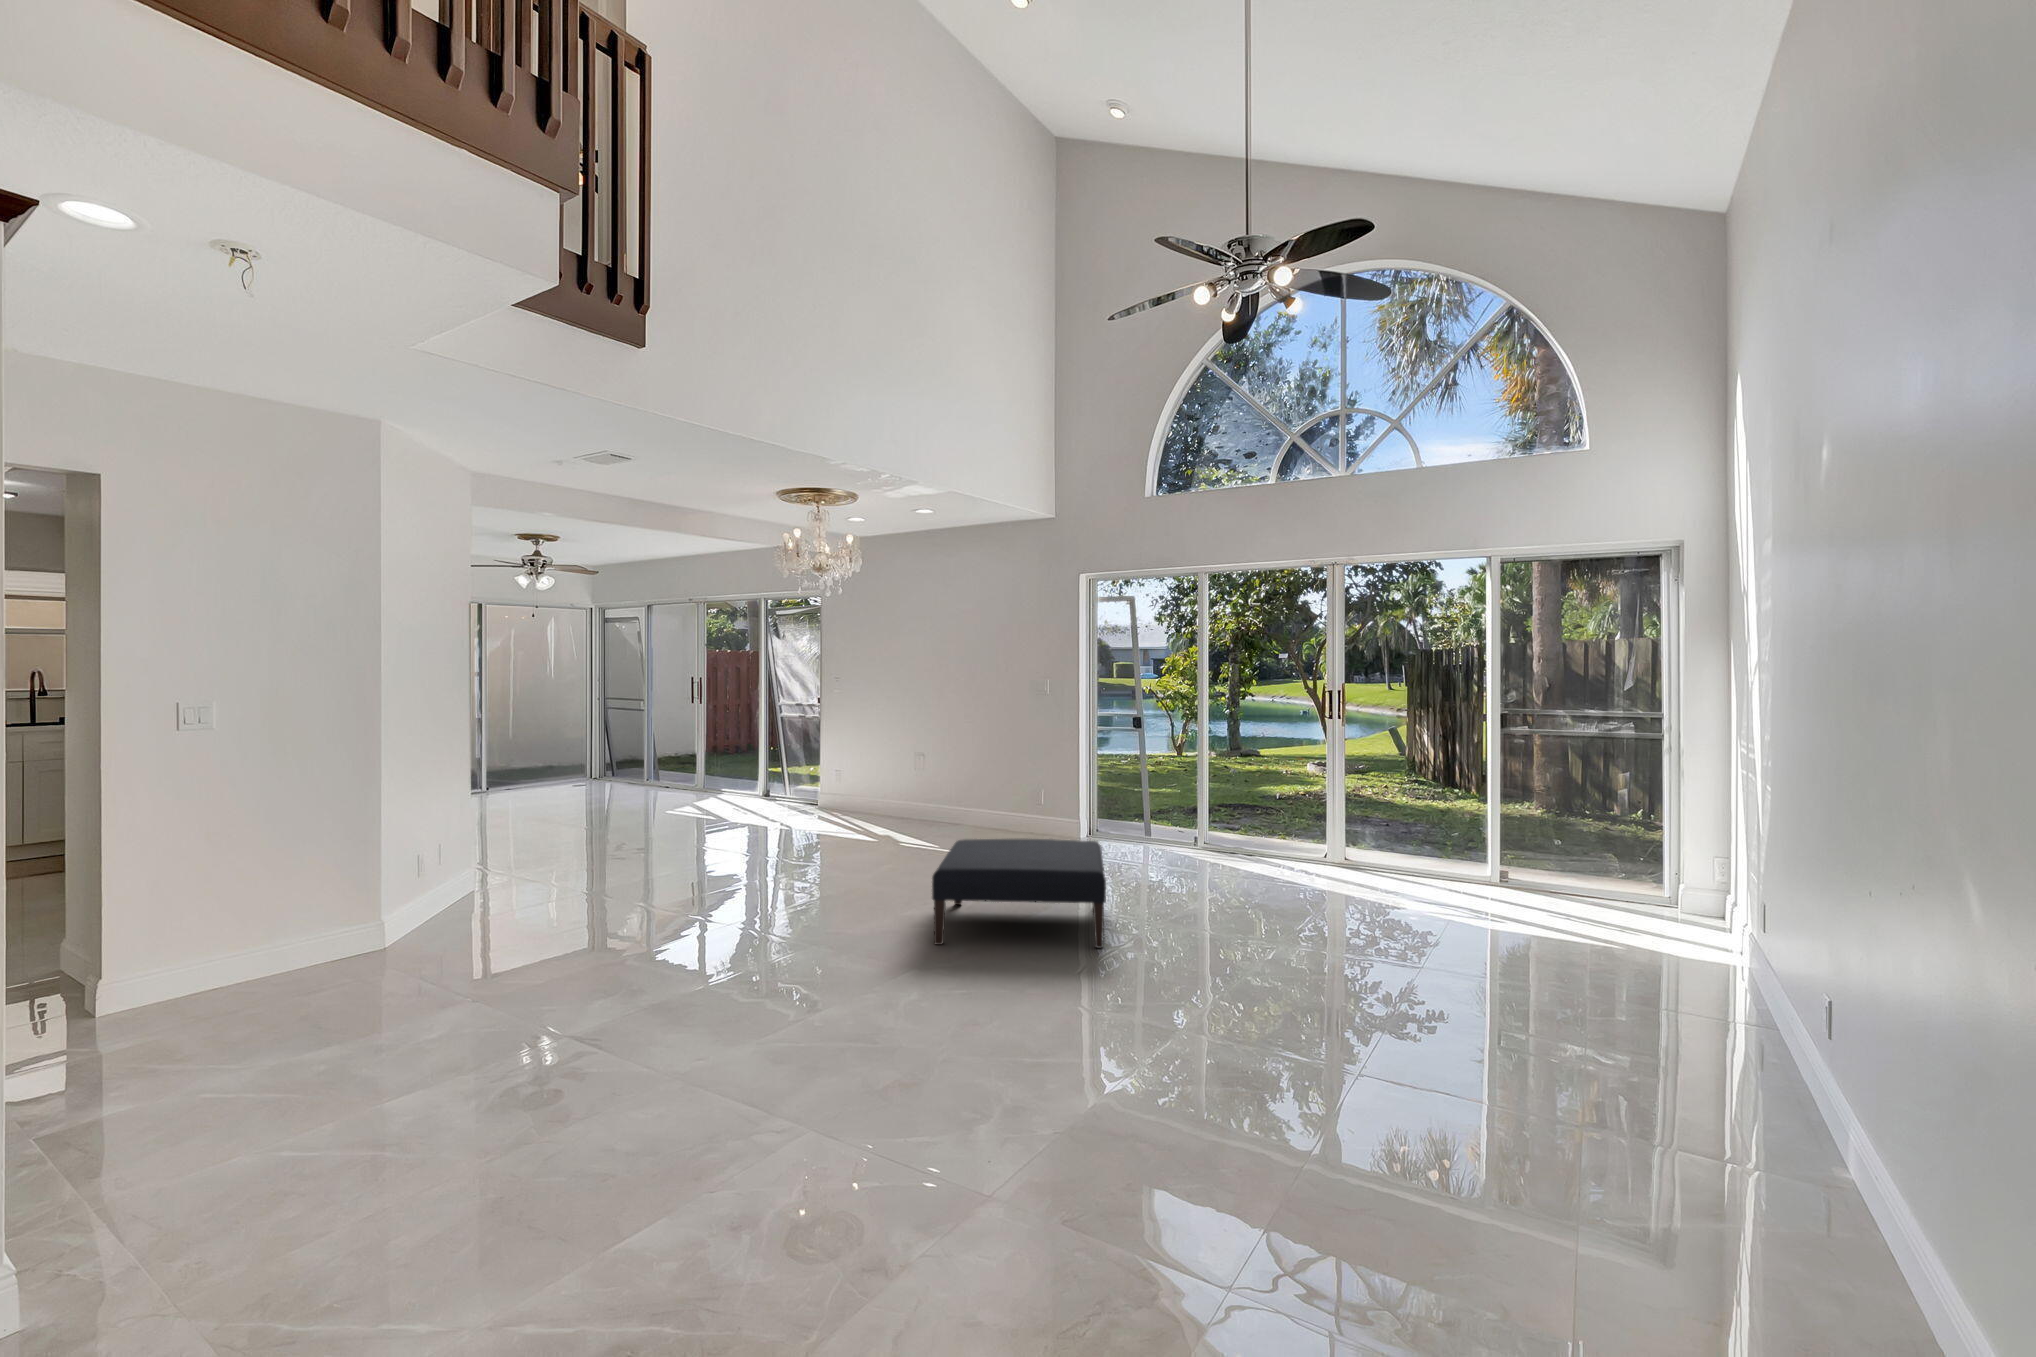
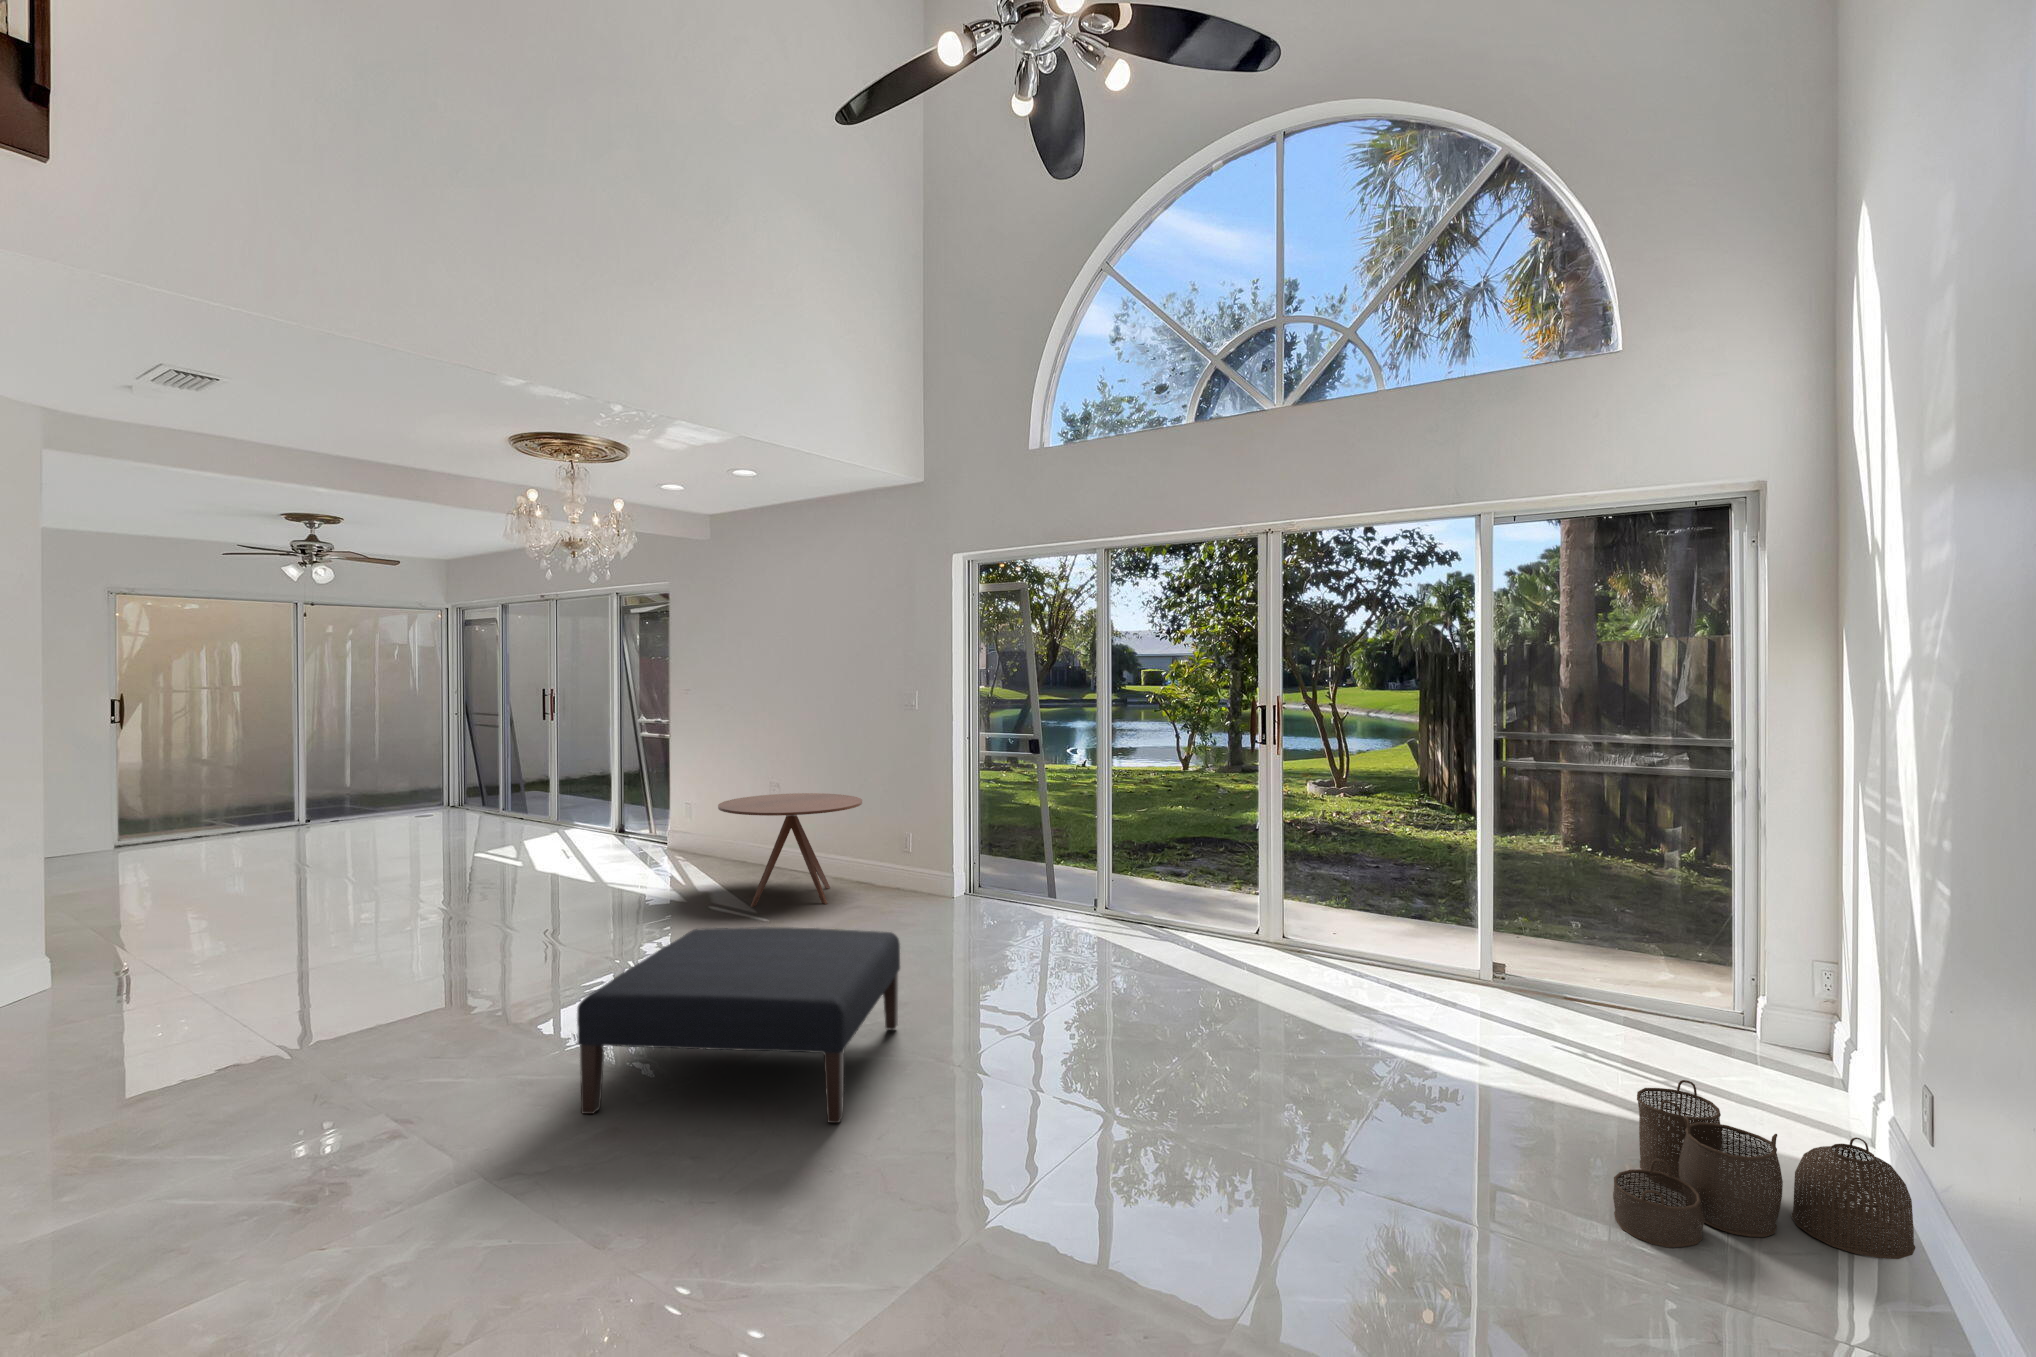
round table: none [896,760,1005,844] -> present [718,793,862,907]
woven basket: none [1587,913,1757,996] -> present [1613,1080,1915,1259]

